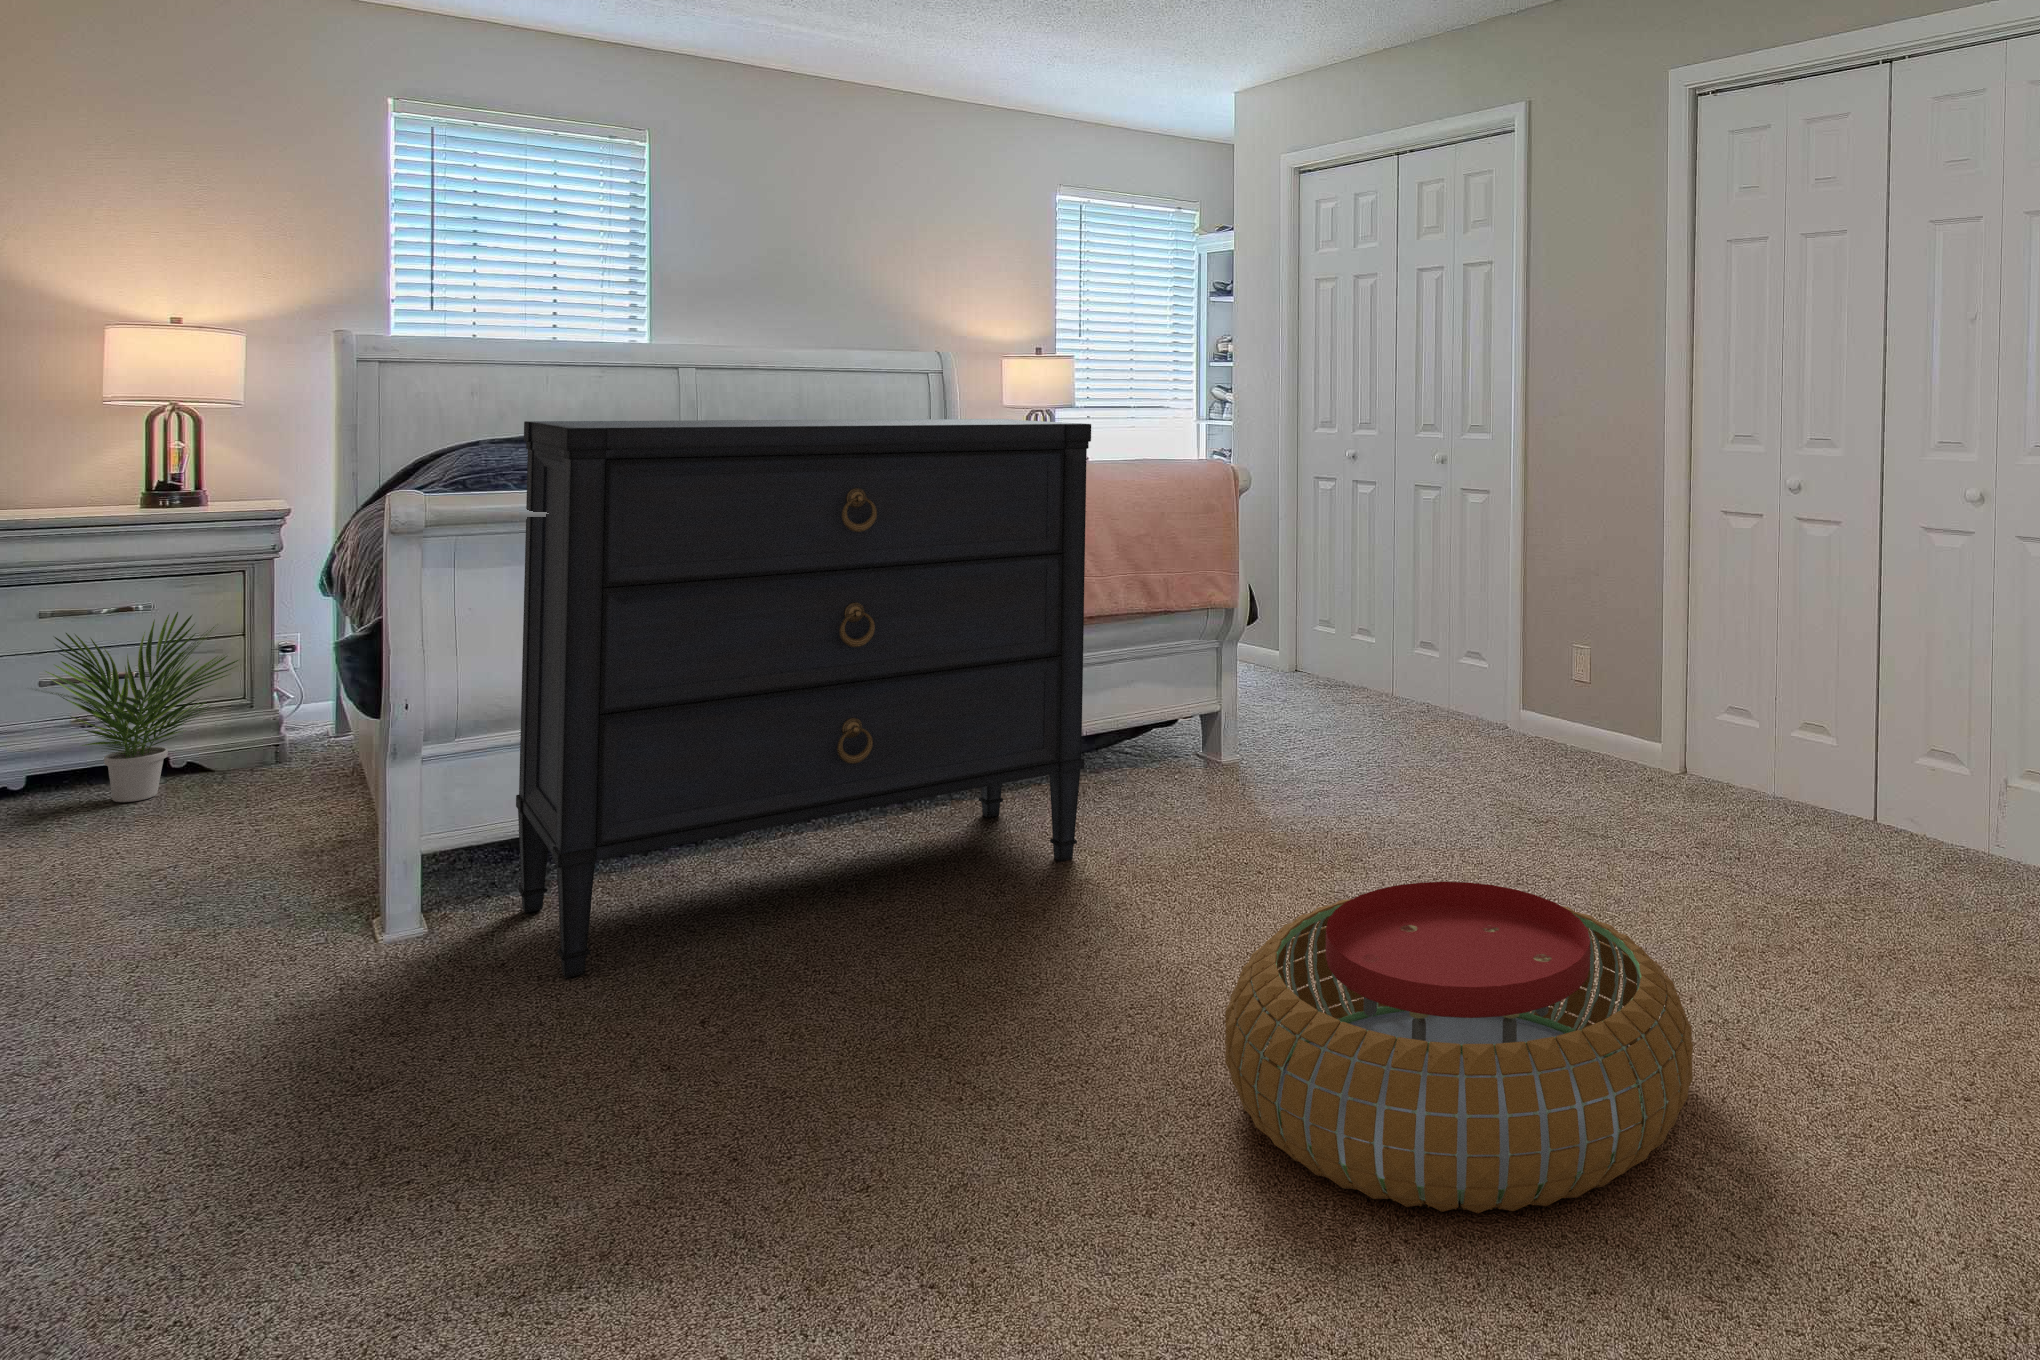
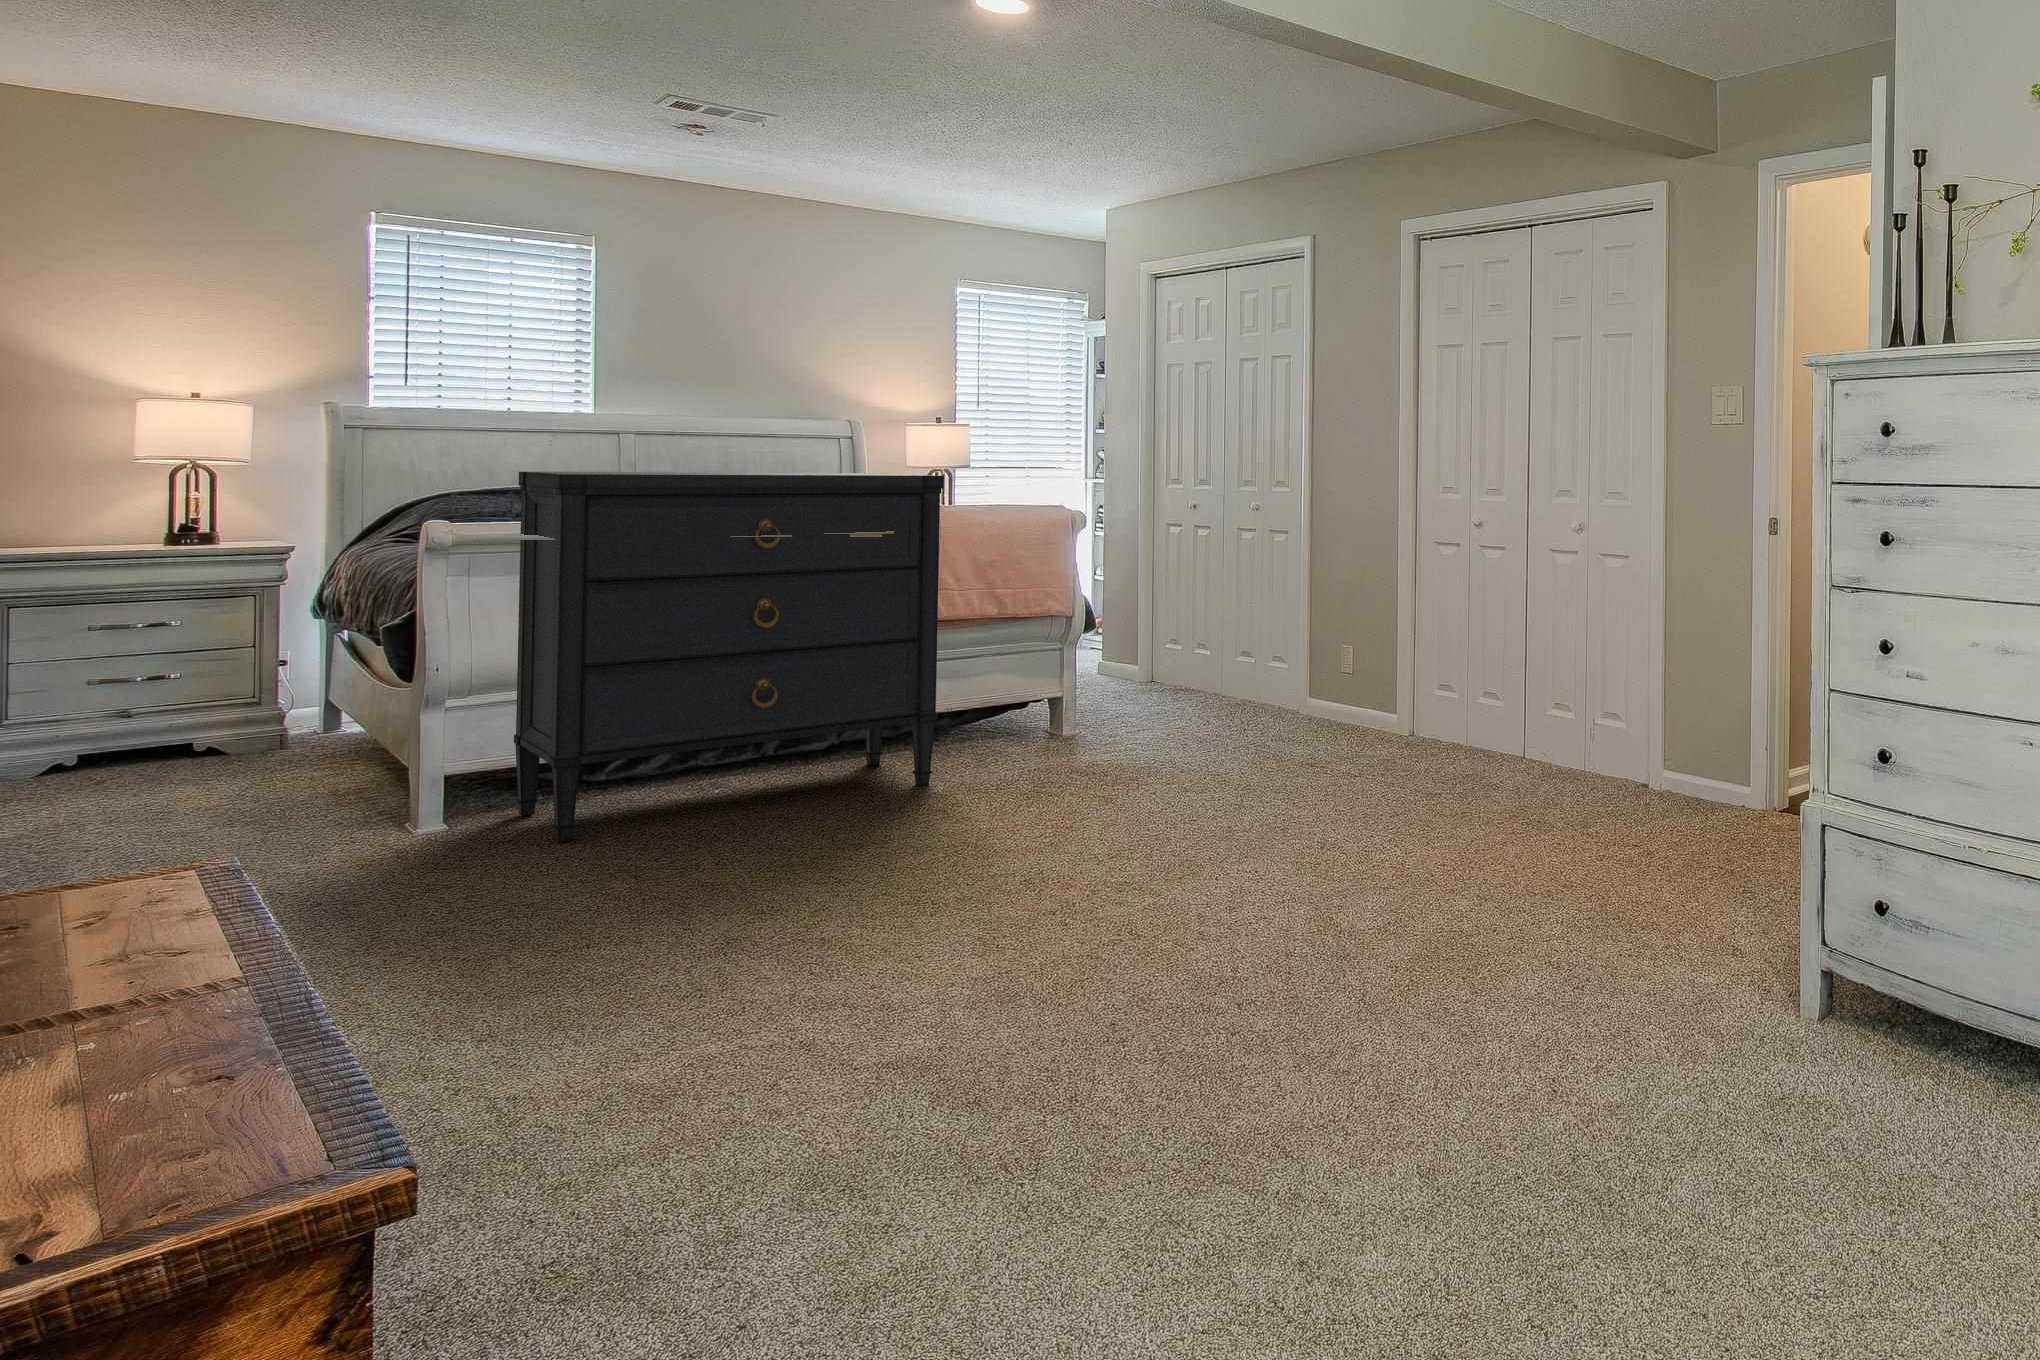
potted plant: present [45,612,238,802] -> none [90,625,262,769]
pouf: present [1225,882,1693,1213] -> none [991,757,1278,909]

